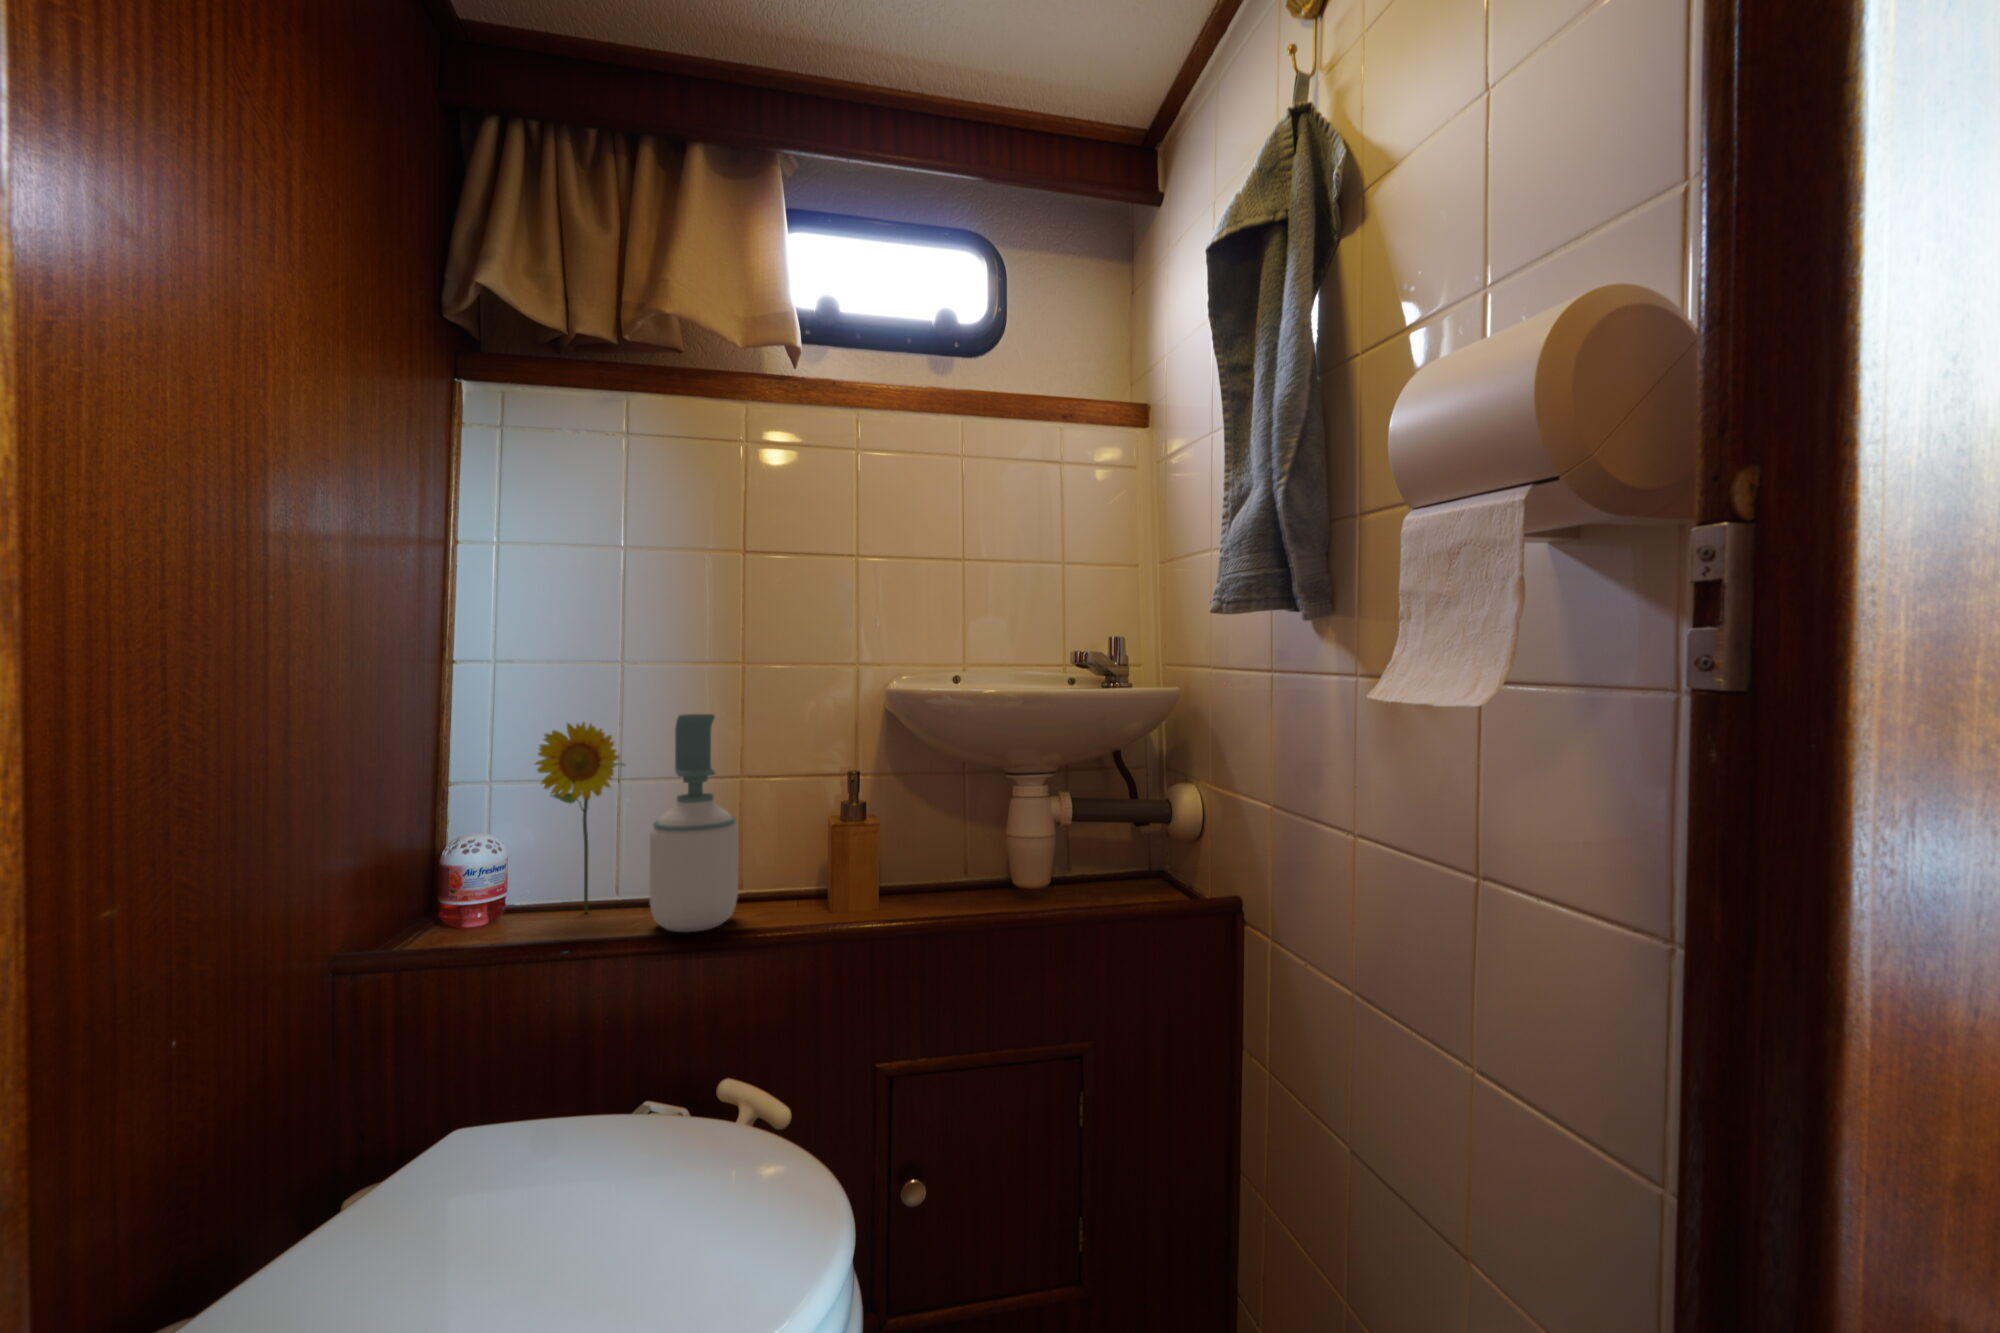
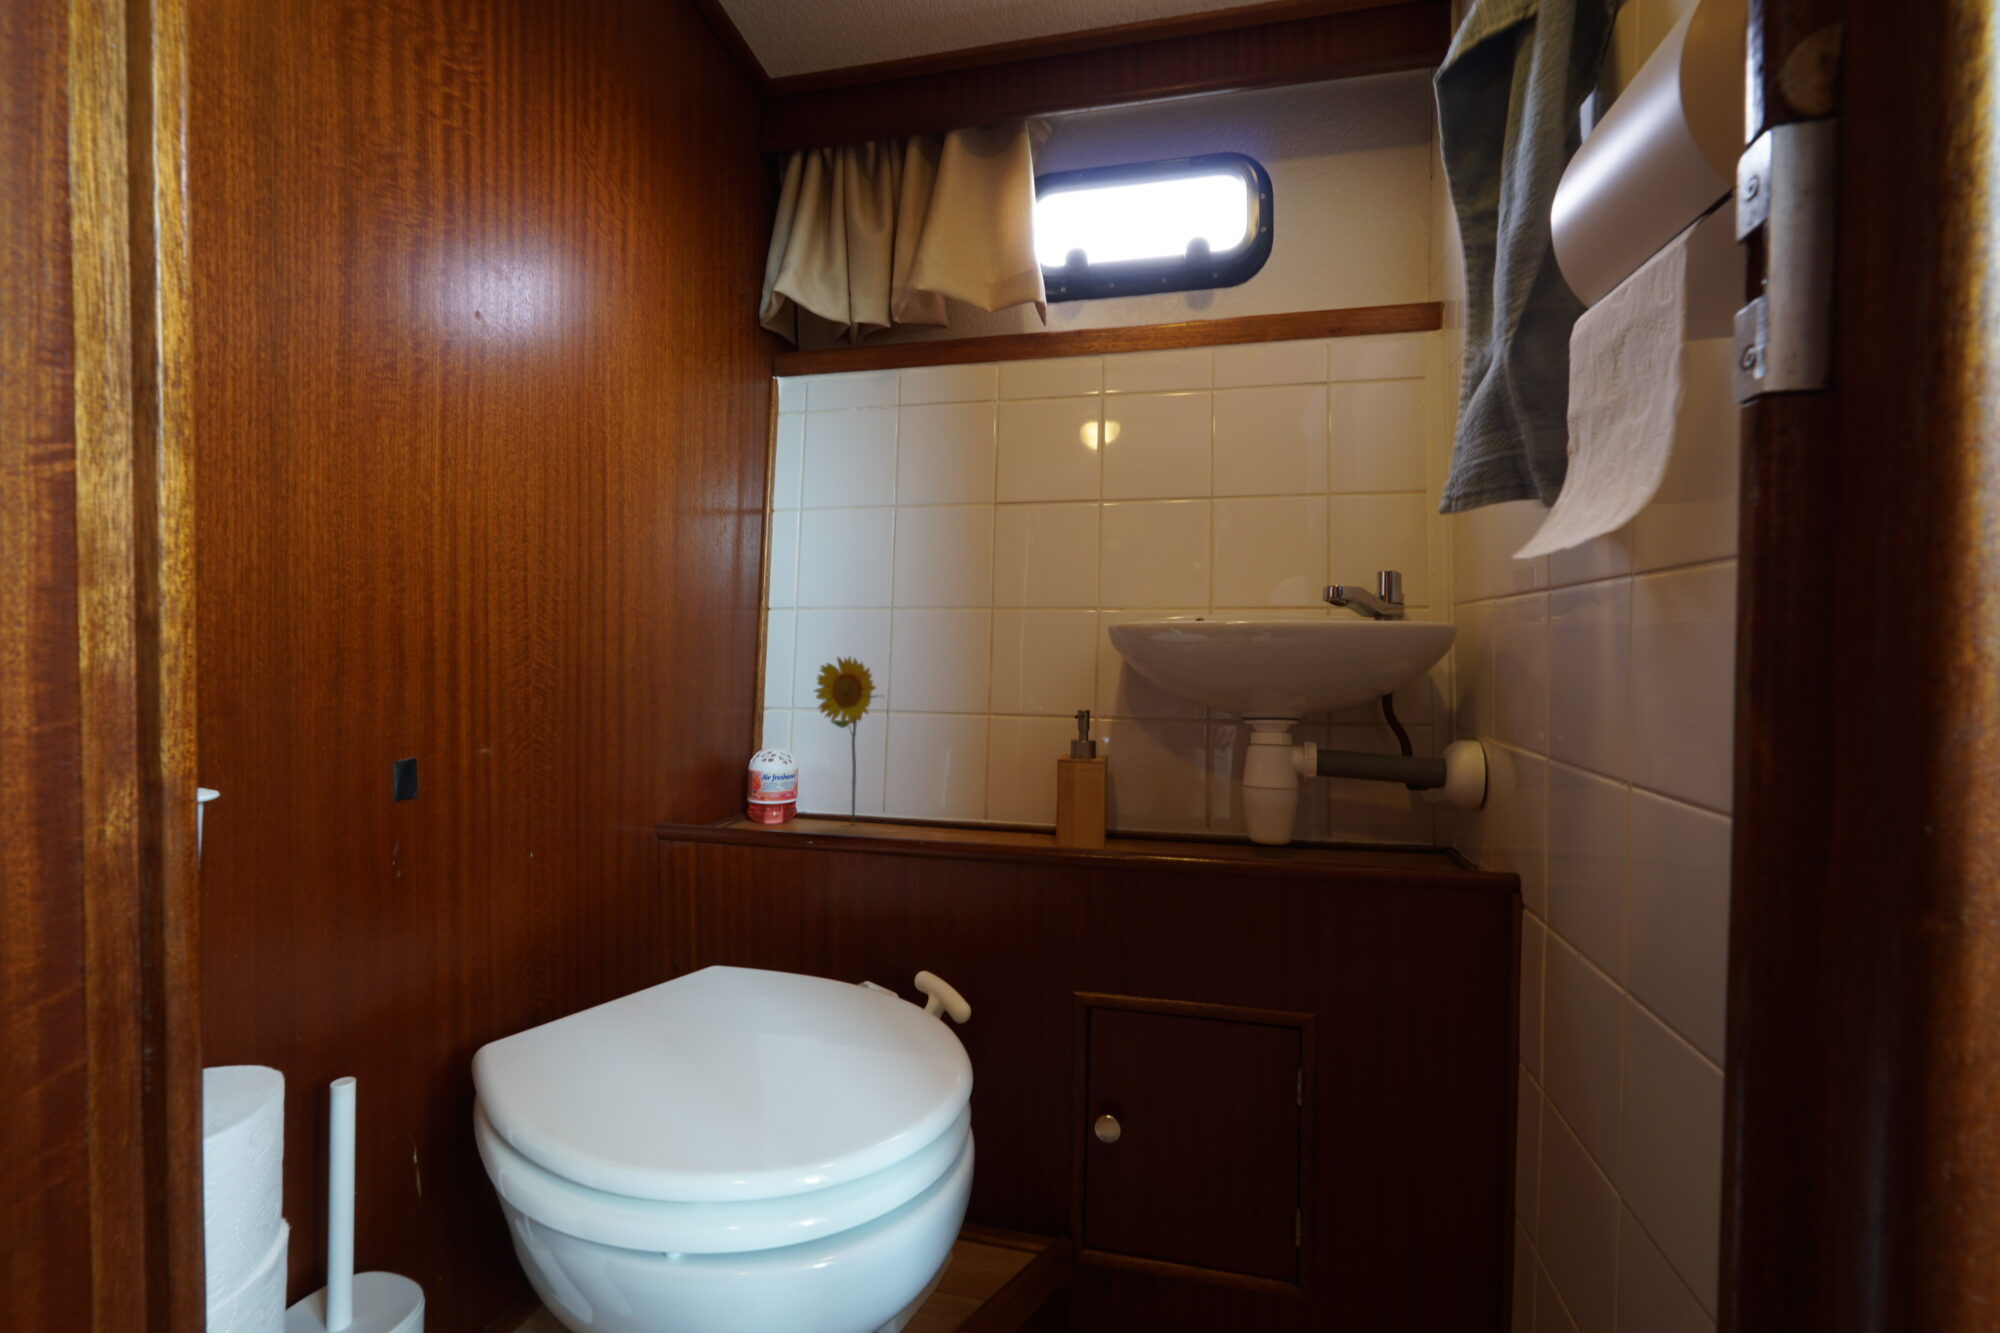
soap bottle: present [650,714,738,932] -> none [887,645,964,842]

